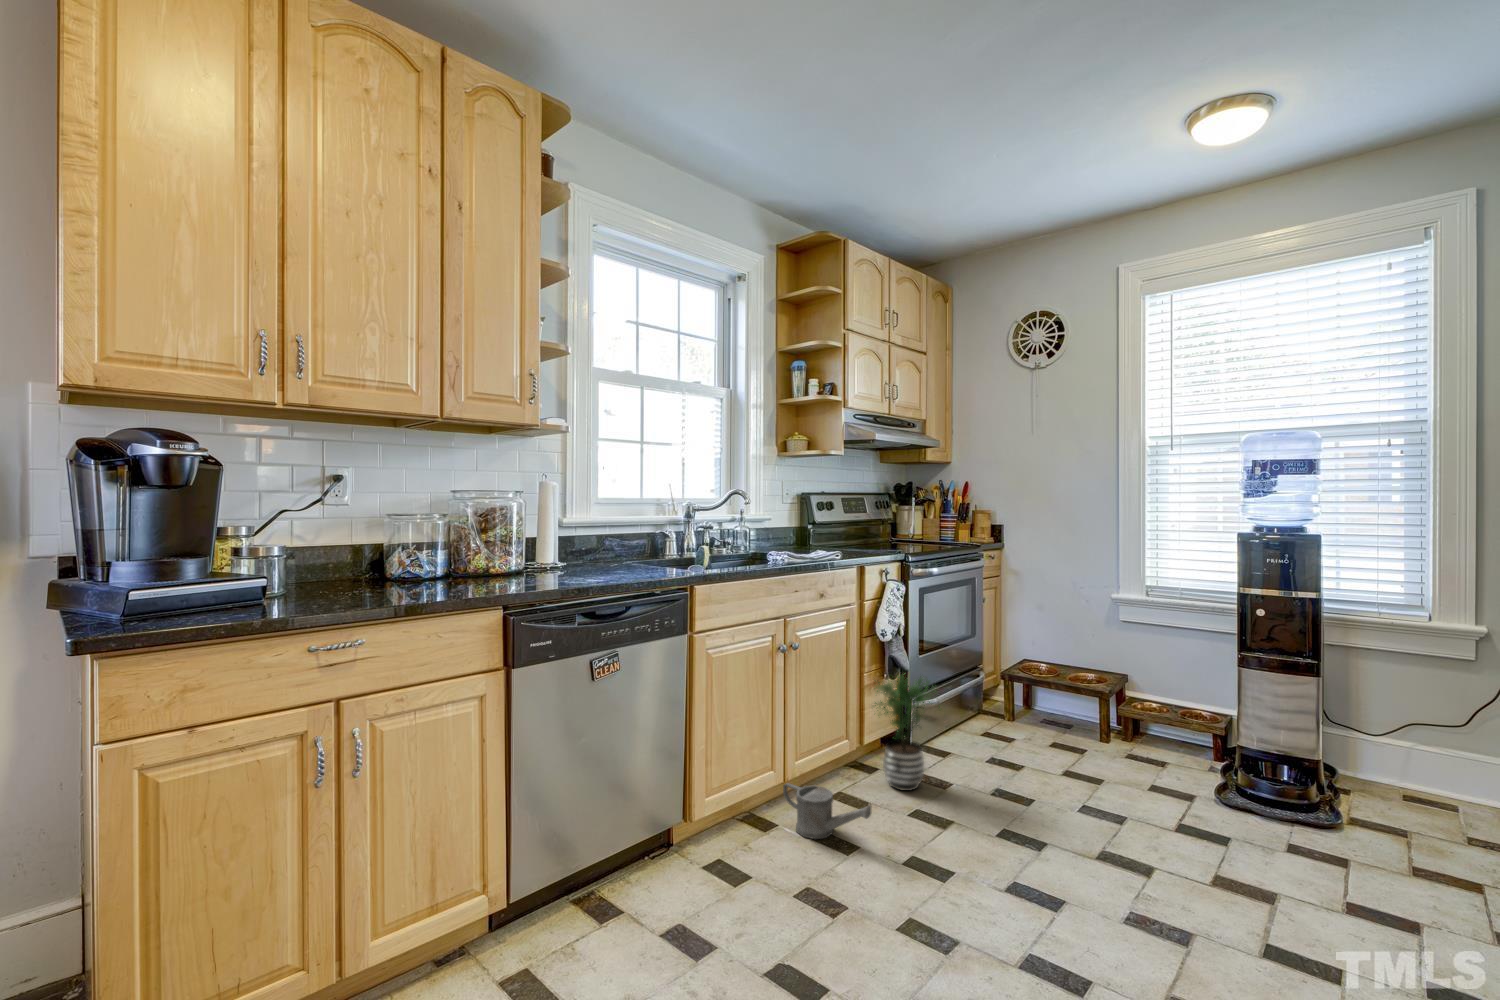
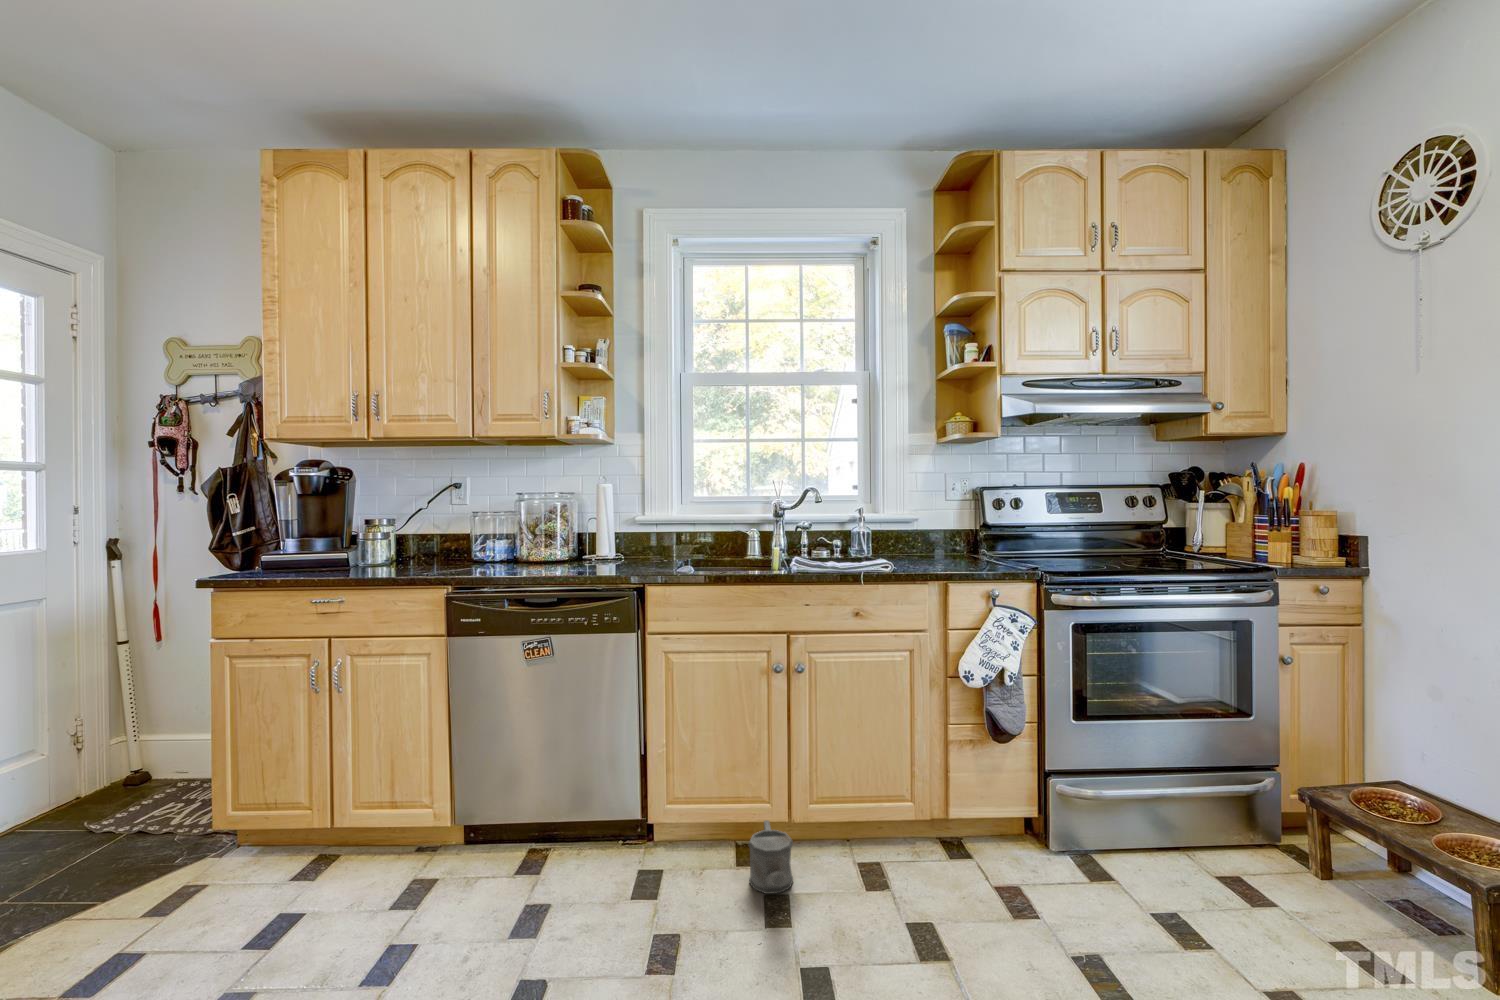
potted plant: present [875,673,940,791] -> none [892,730,1005,895]

